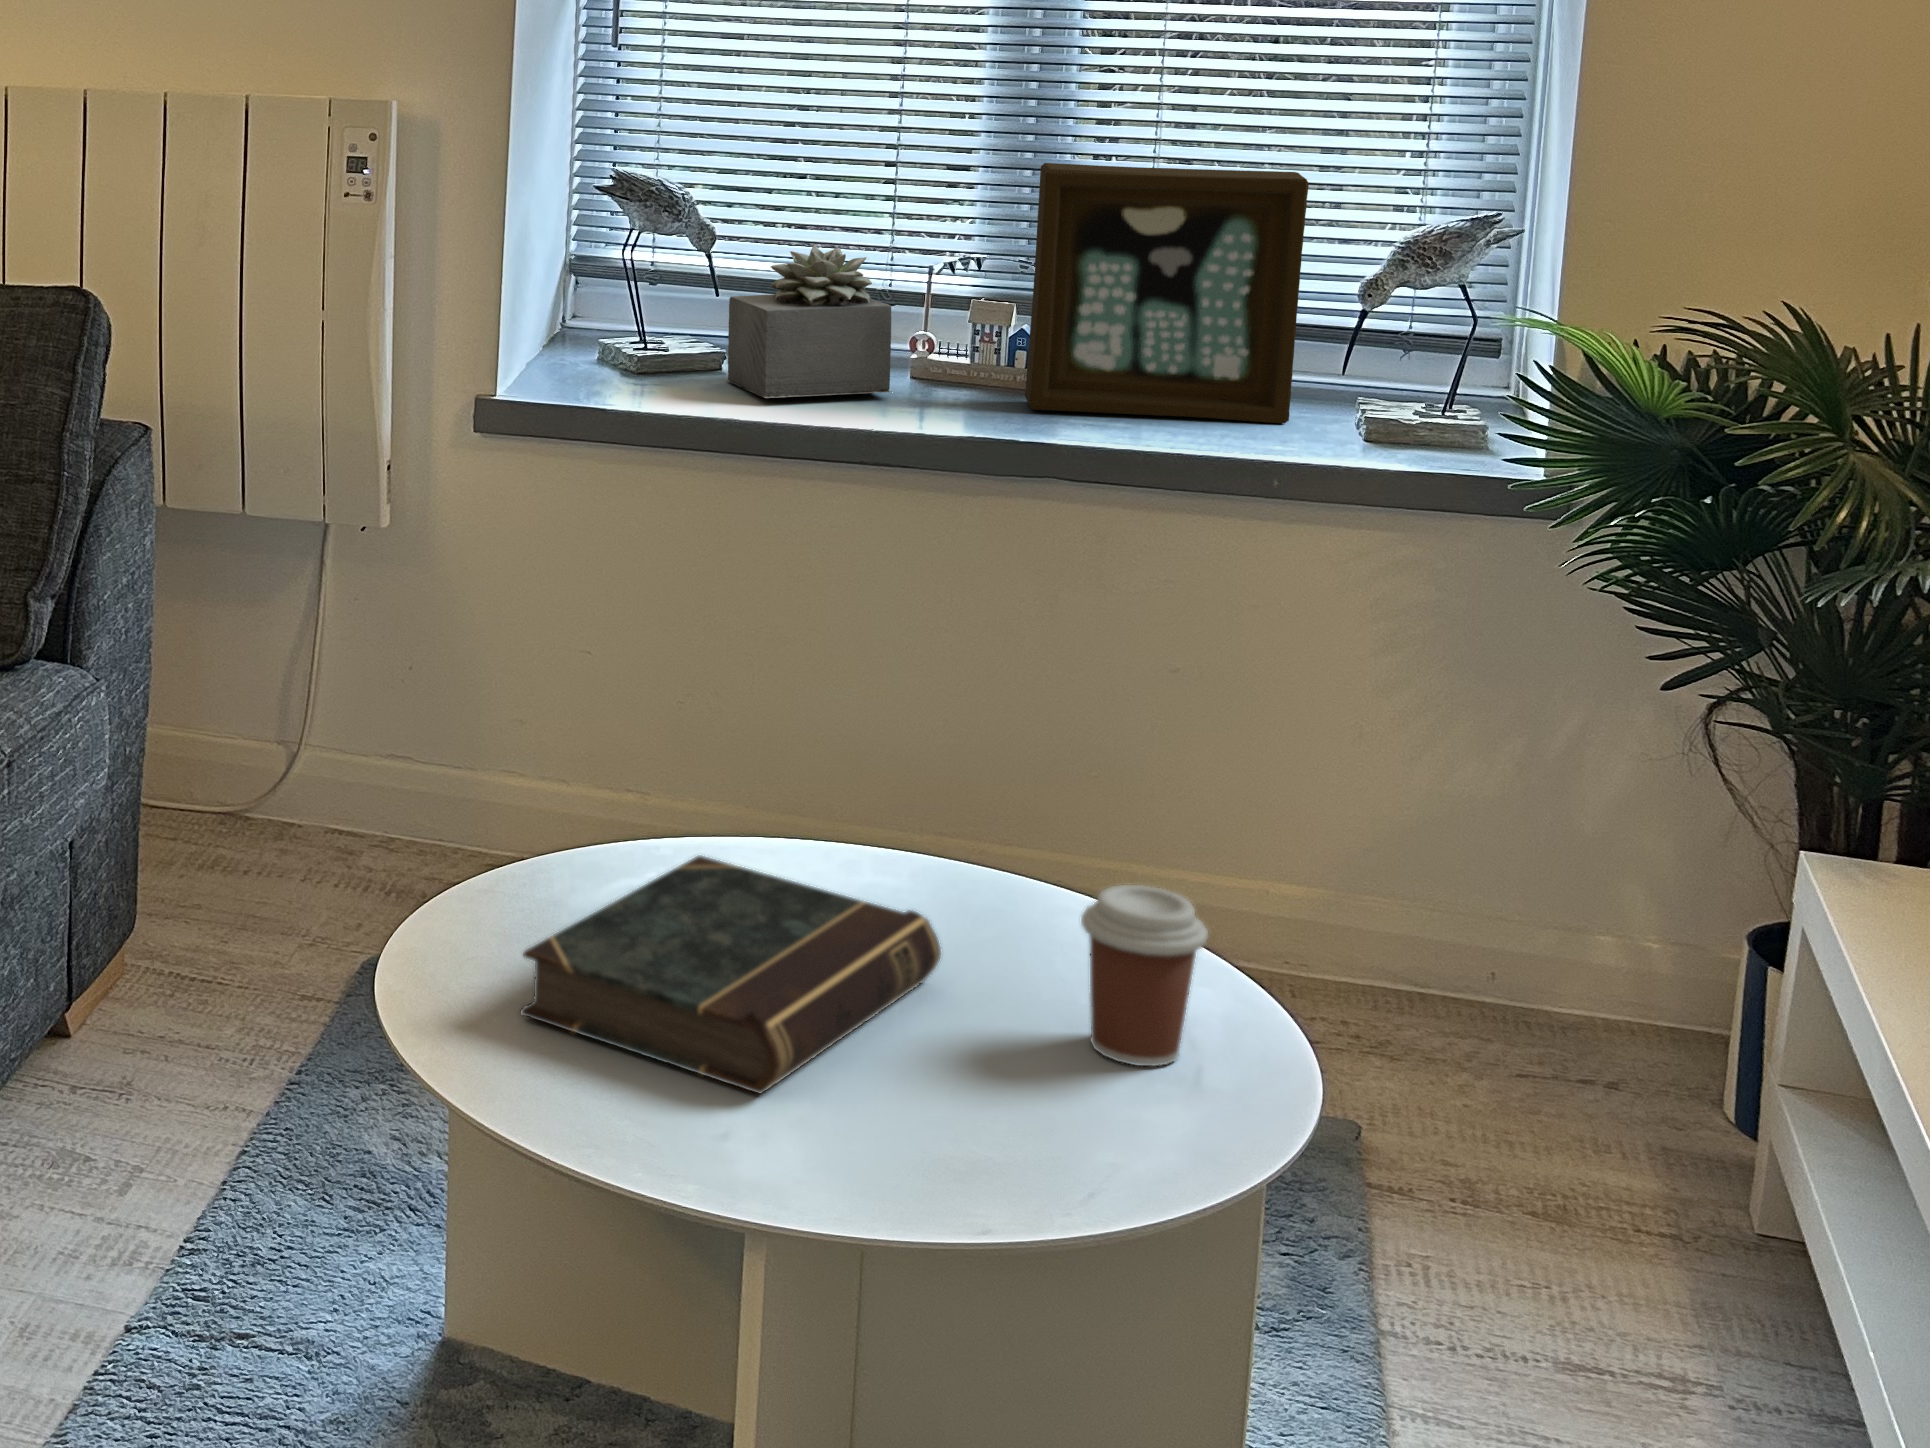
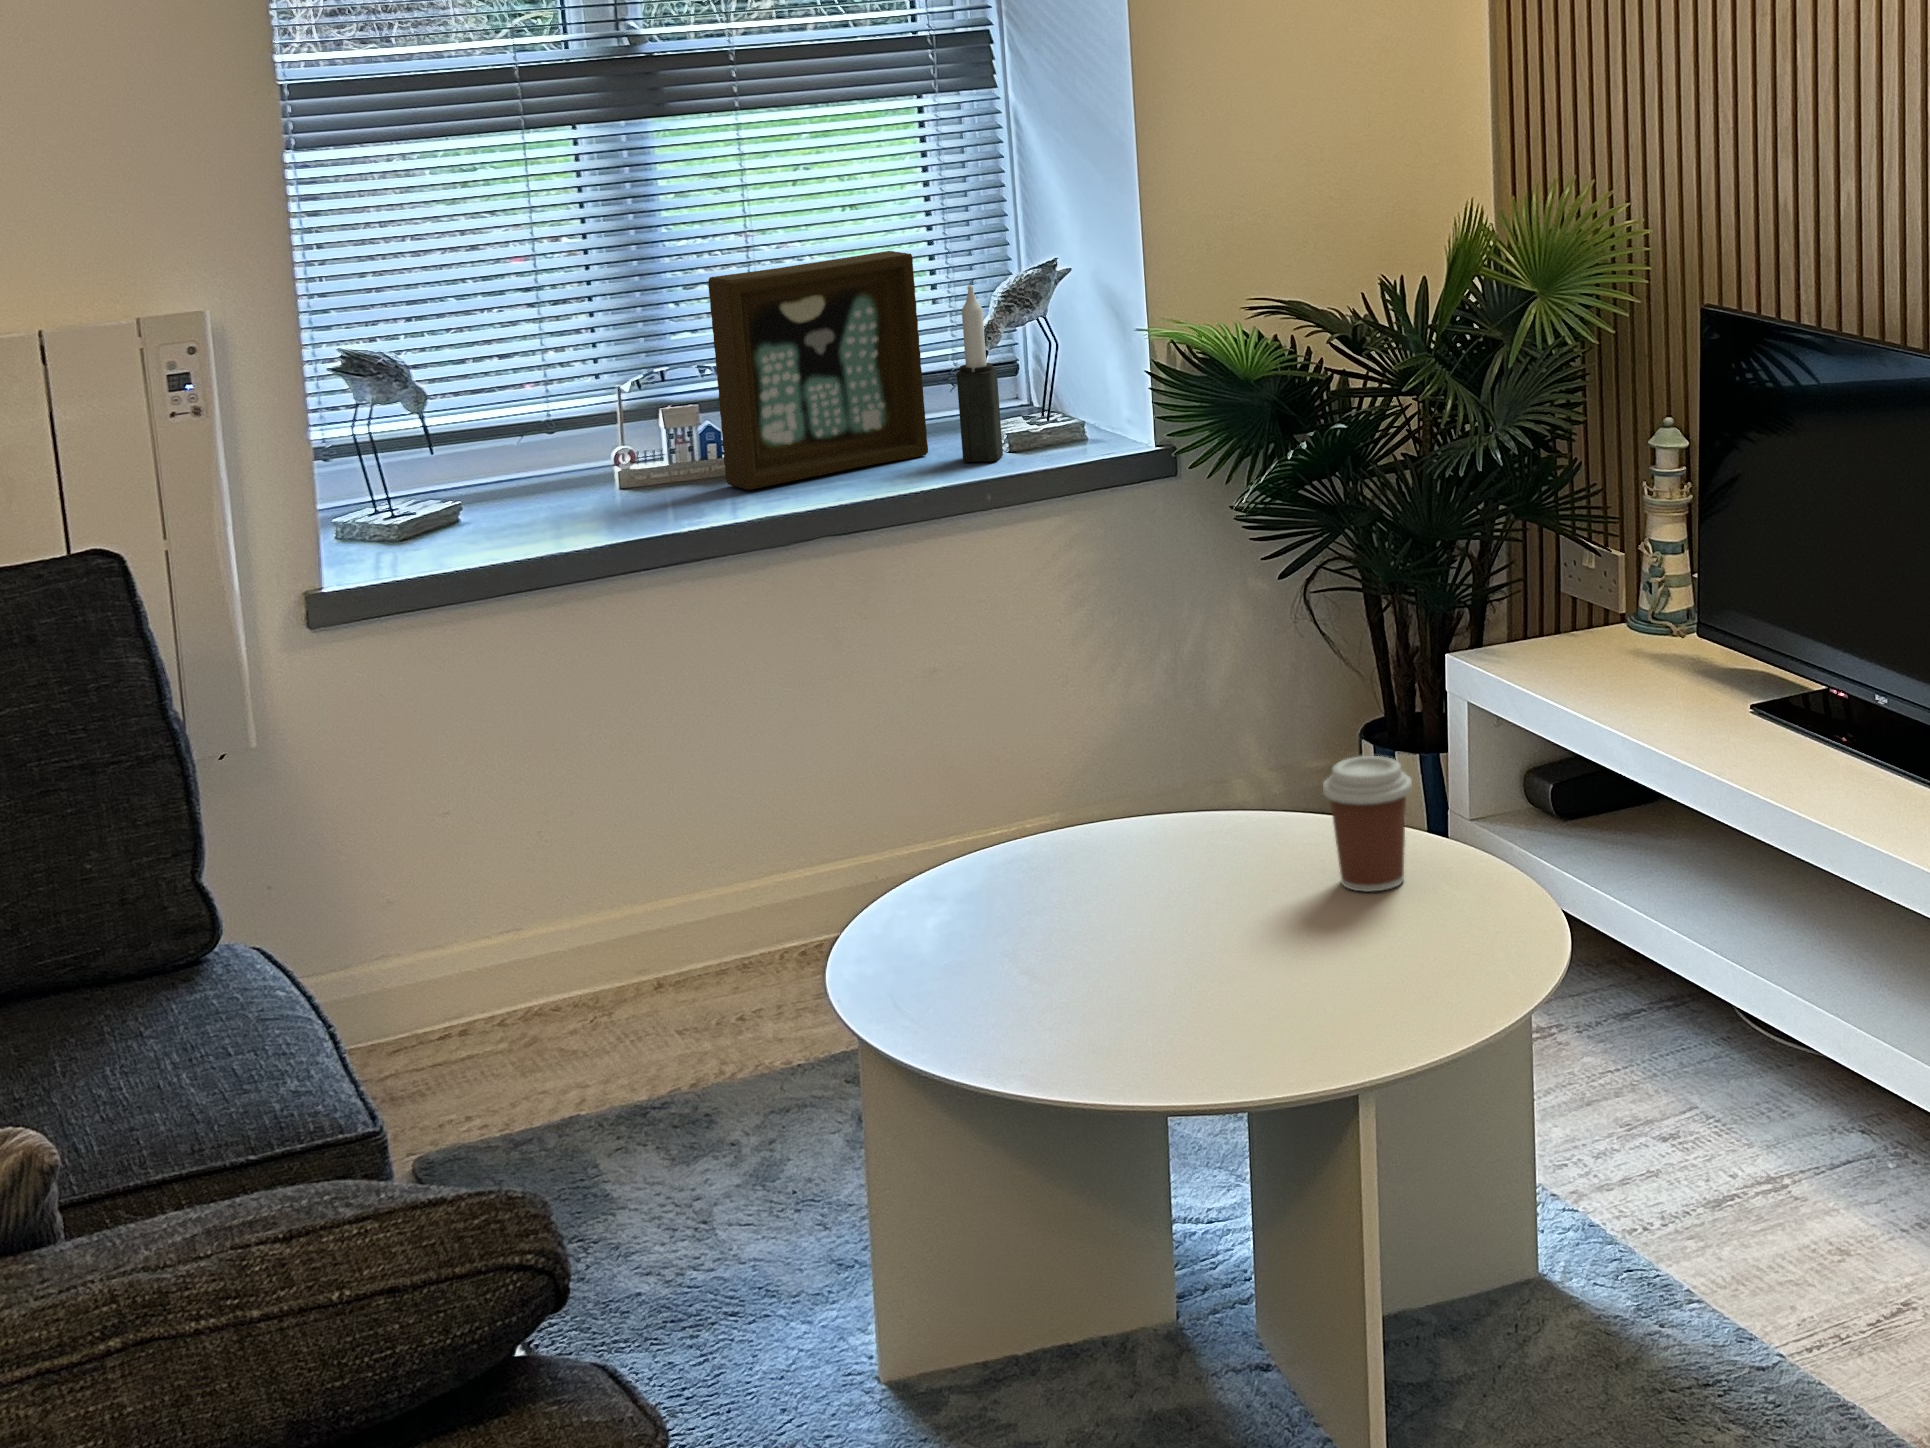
candle: none [1311,229,1378,448] -> present [957,285,1003,462]
succulent plant: present [727,244,891,398] -> none [463,387,628,534]
book: present [521,856,941,1093] -> none [985,844,1250,1029]

